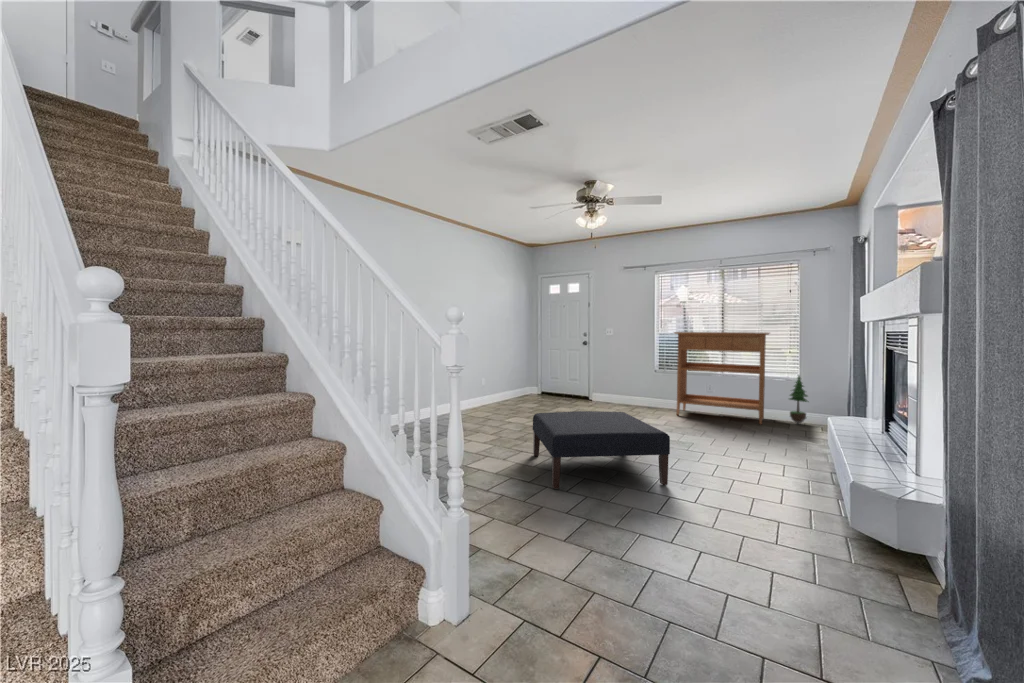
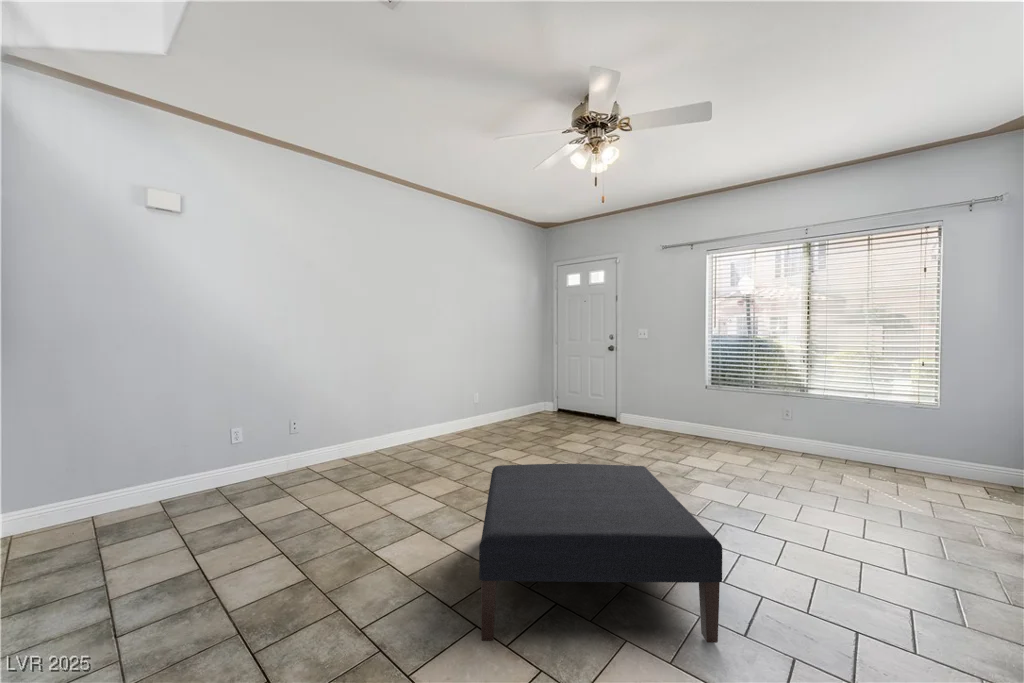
console table: present [674,332,769,424] -> none [731,333,891,476]
potted tree: present [790,376,808,424] -> none [921,399,961,478]

